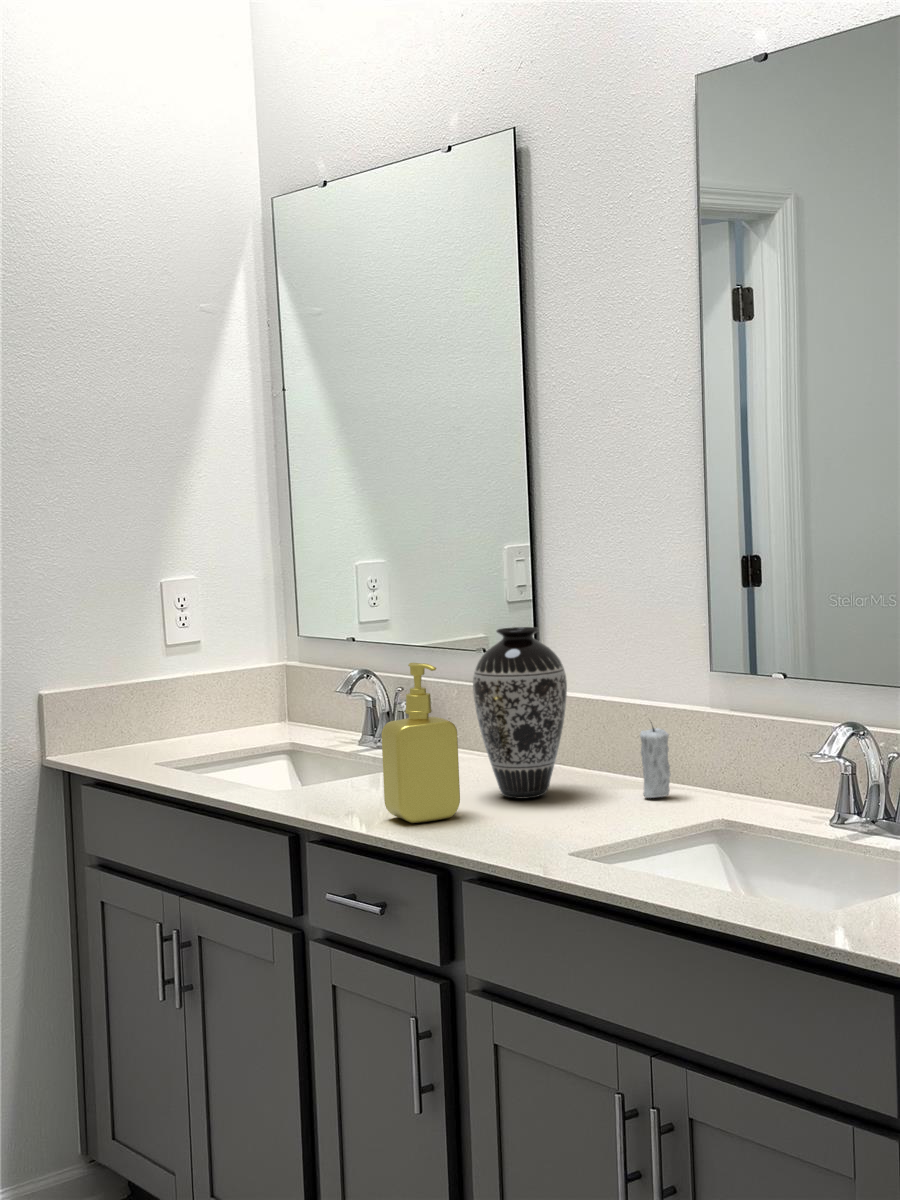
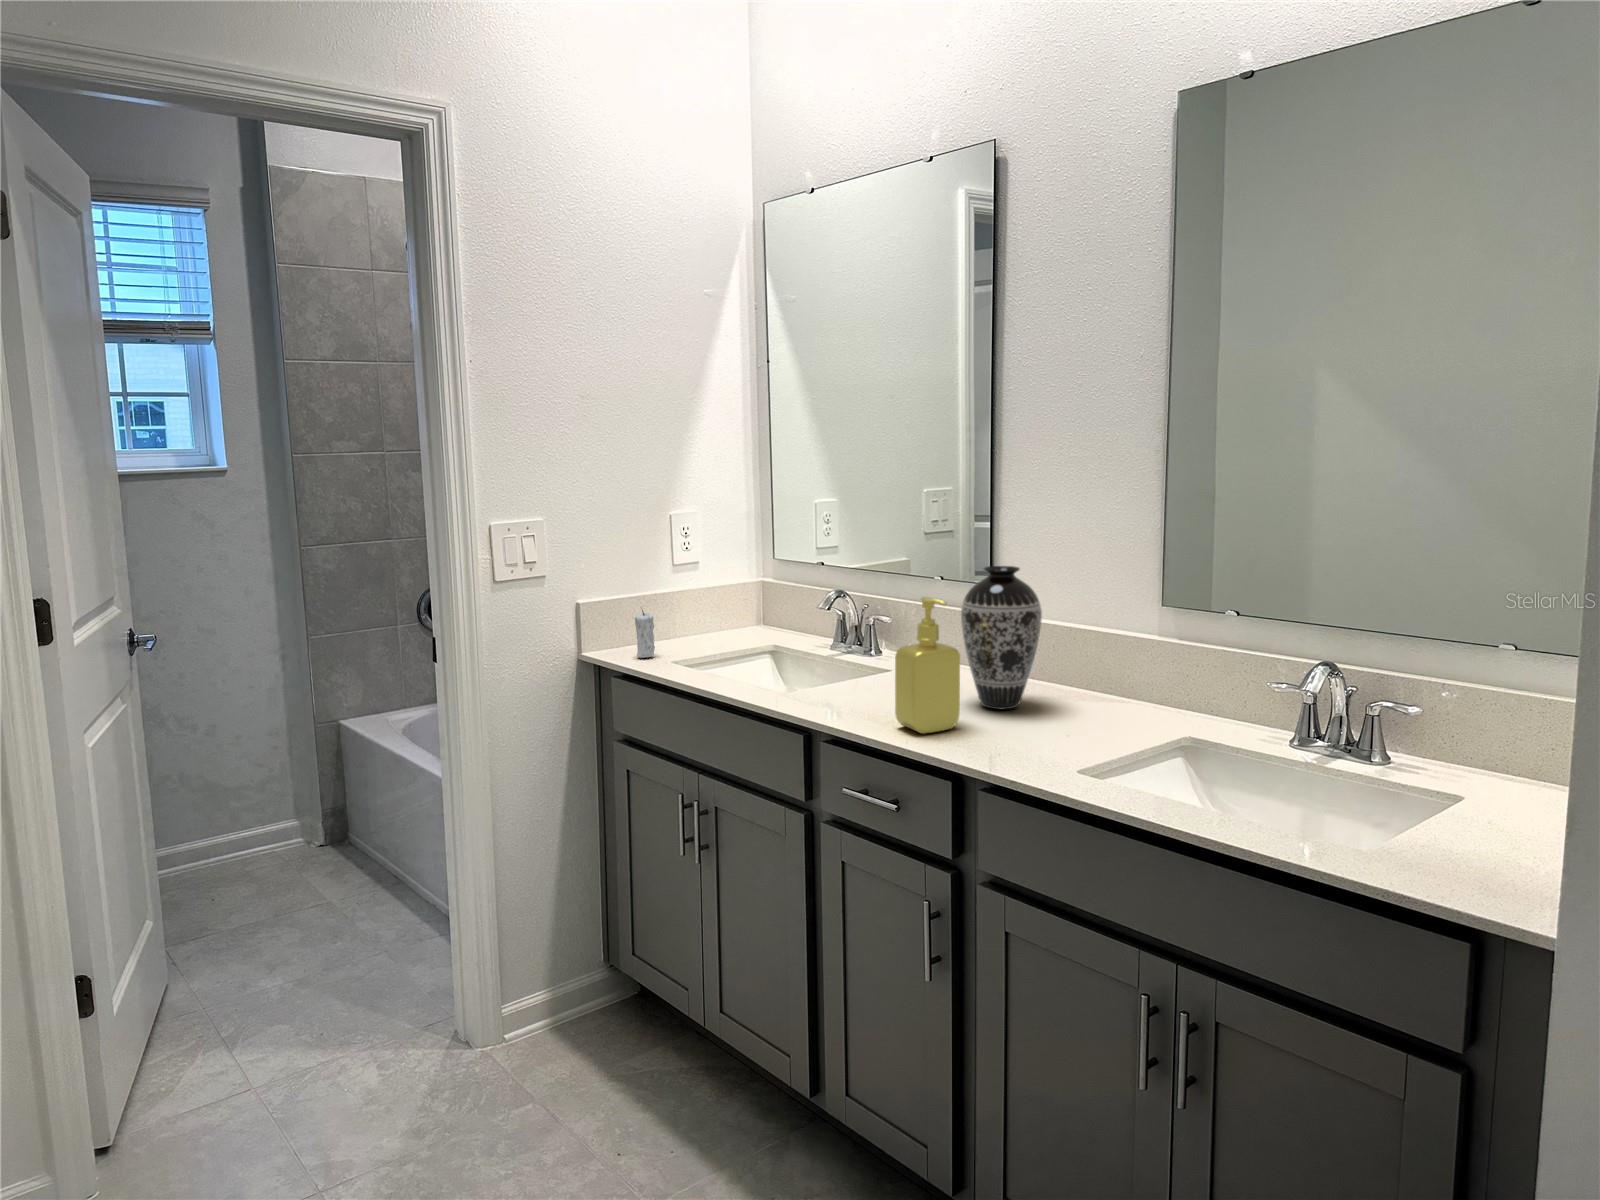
candle: present [640,722,671,798] -> present [635,610,655,658]

